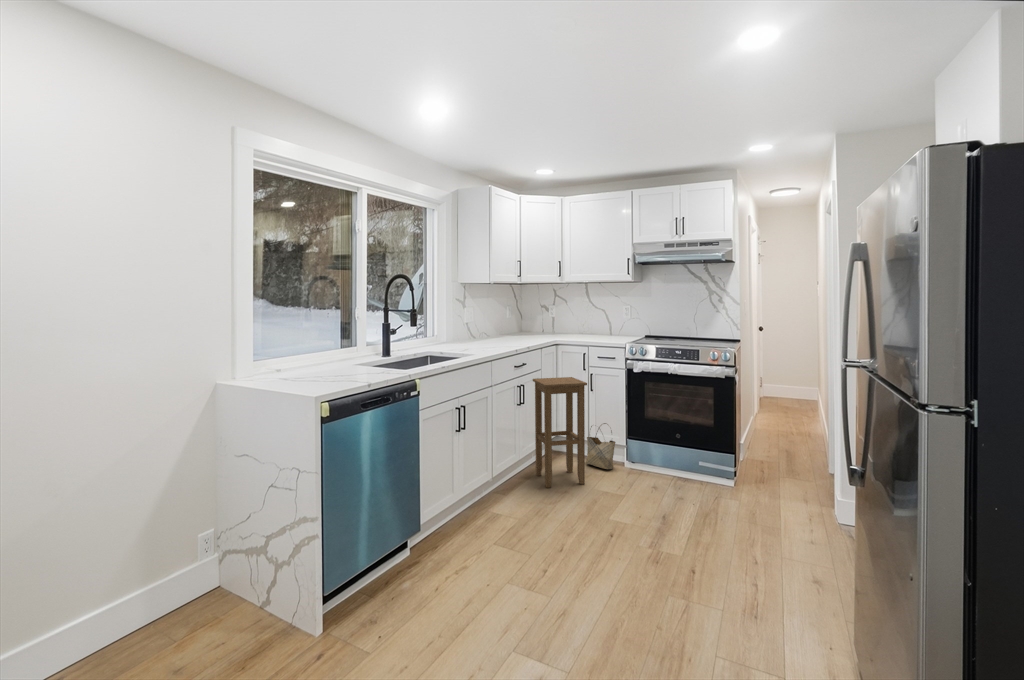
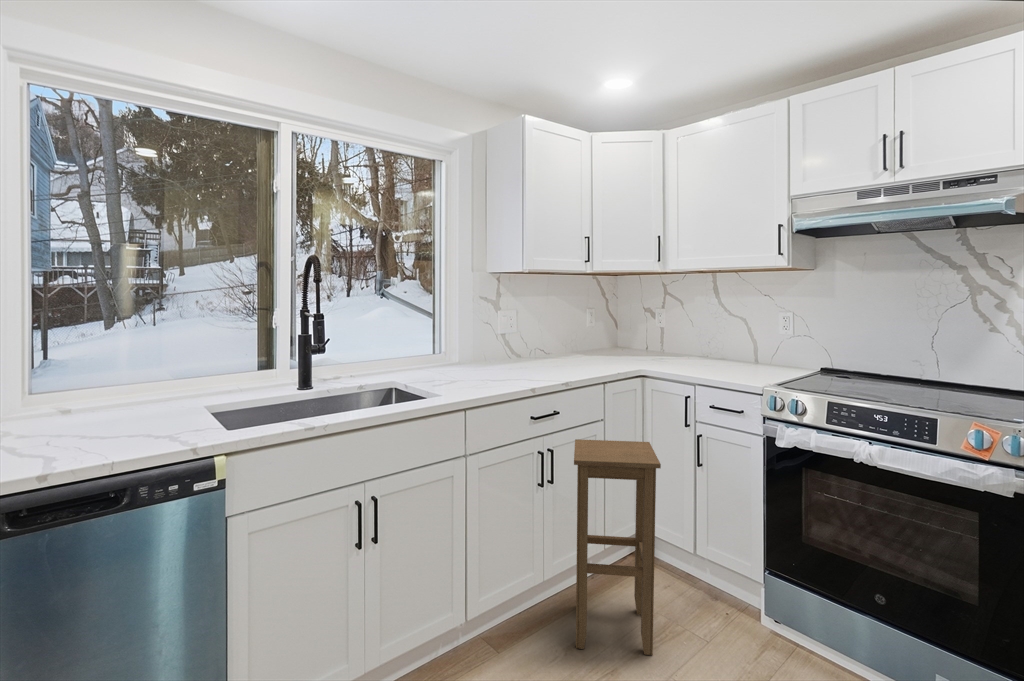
woven basket: present [586,423,615,469] -> none [678,530,733,623]

